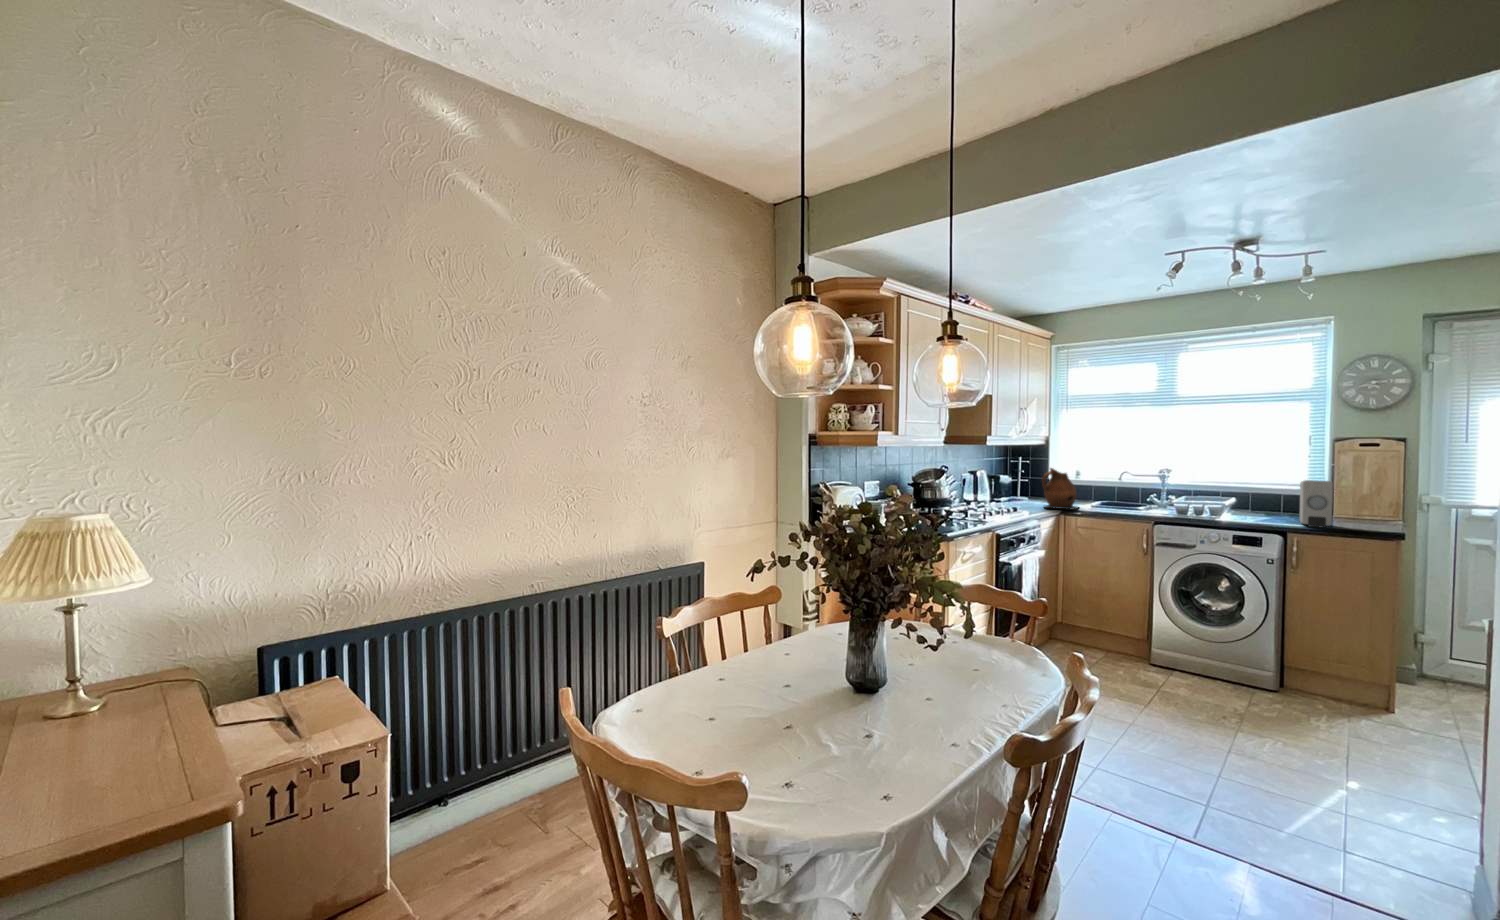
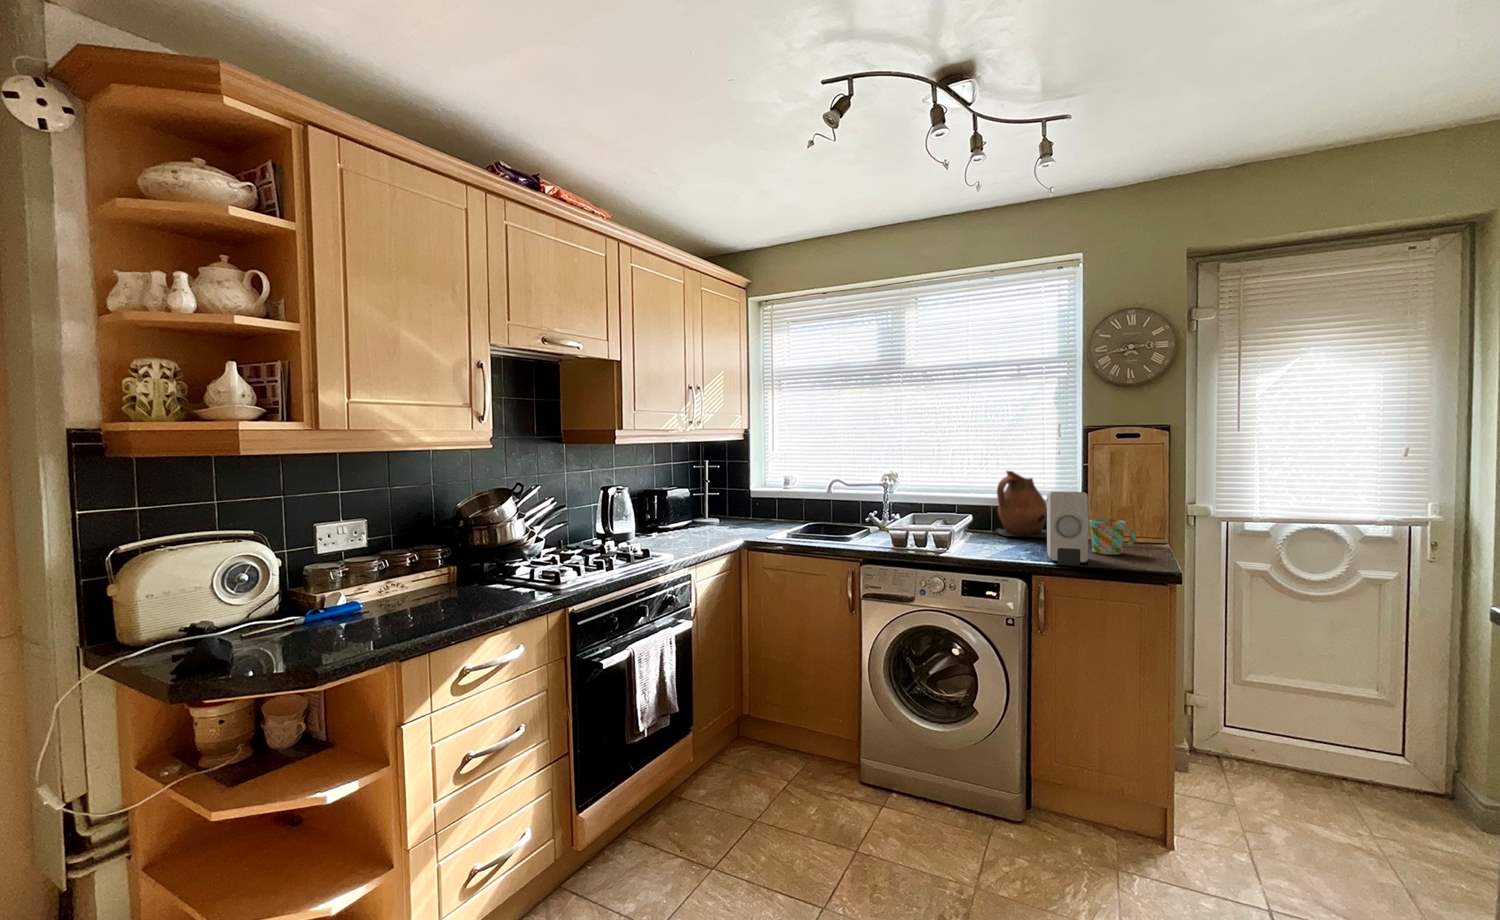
ceramic pitcher: present [1042,468,1078,510] -> present [997,471,1047,538]
mug: none [1335,501,1373,524] -> present [1090,519,1136,555]

